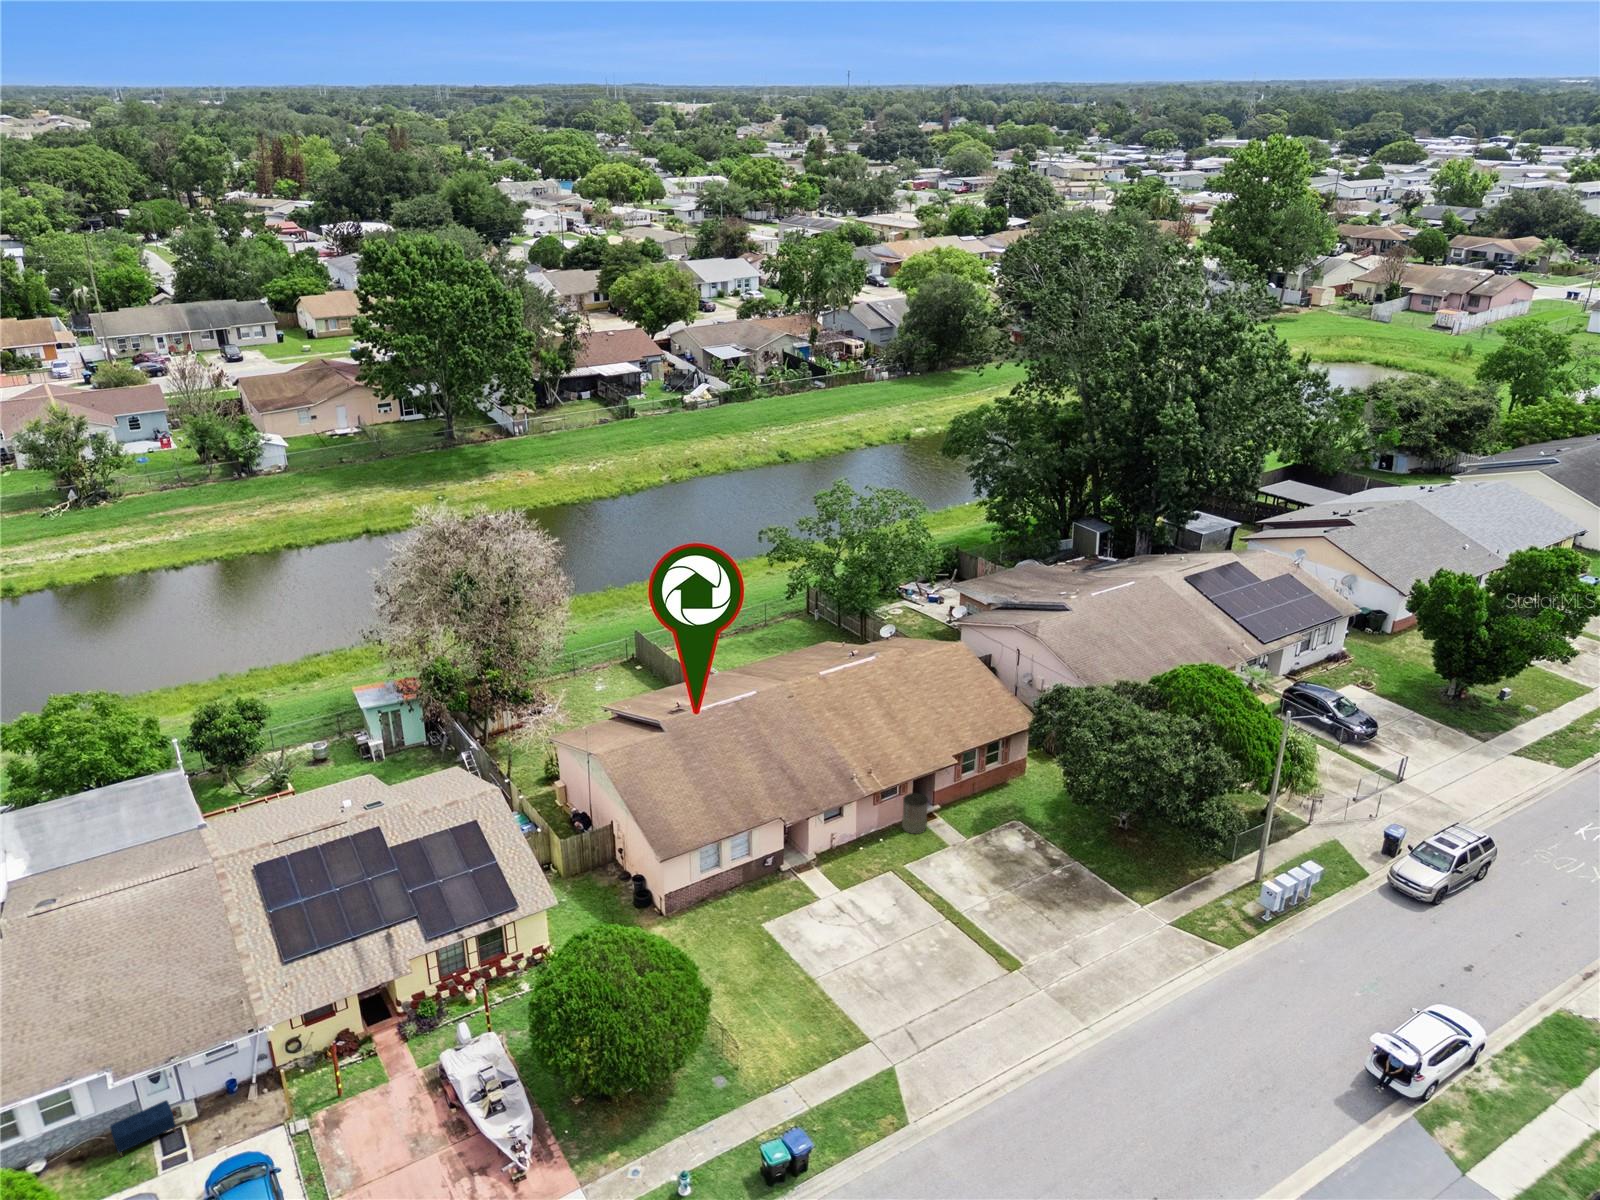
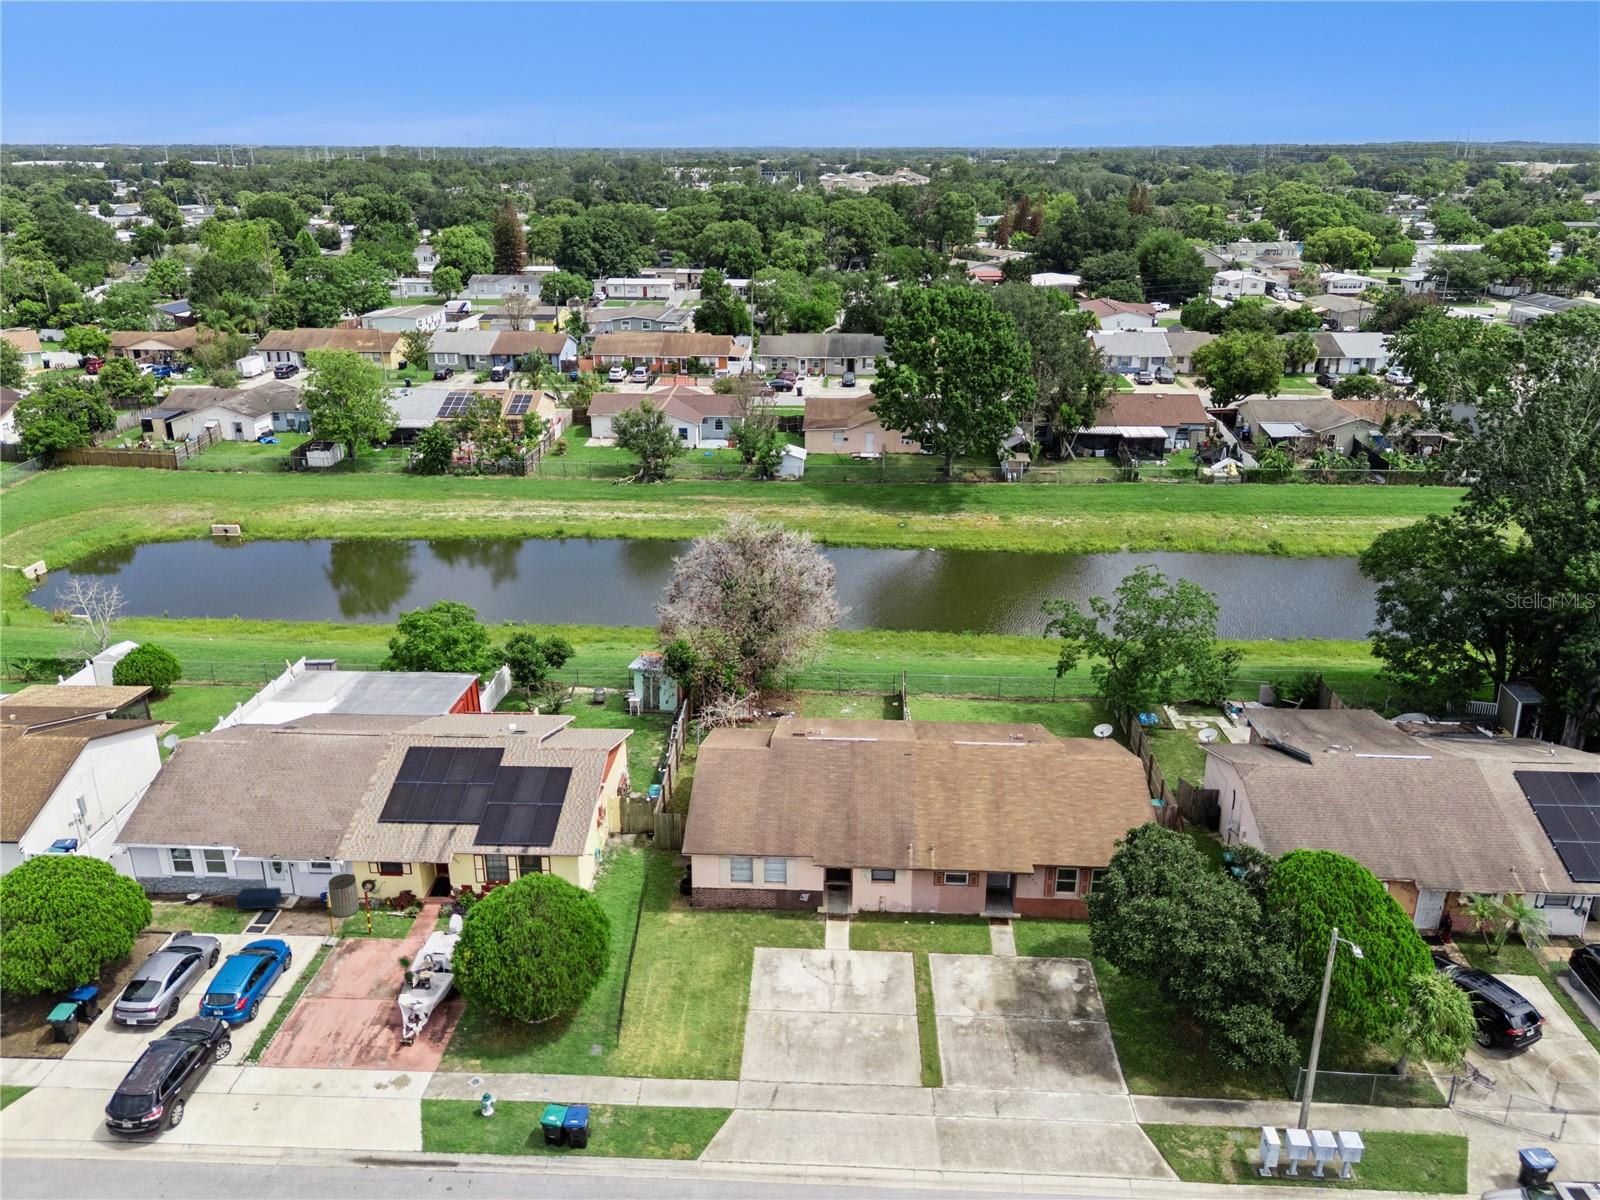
trash can: present [902,793,928,834] -> present [328,874,359,918]
potted tree: none [429,1089,459,1122] -> present [398,957,415,984]

